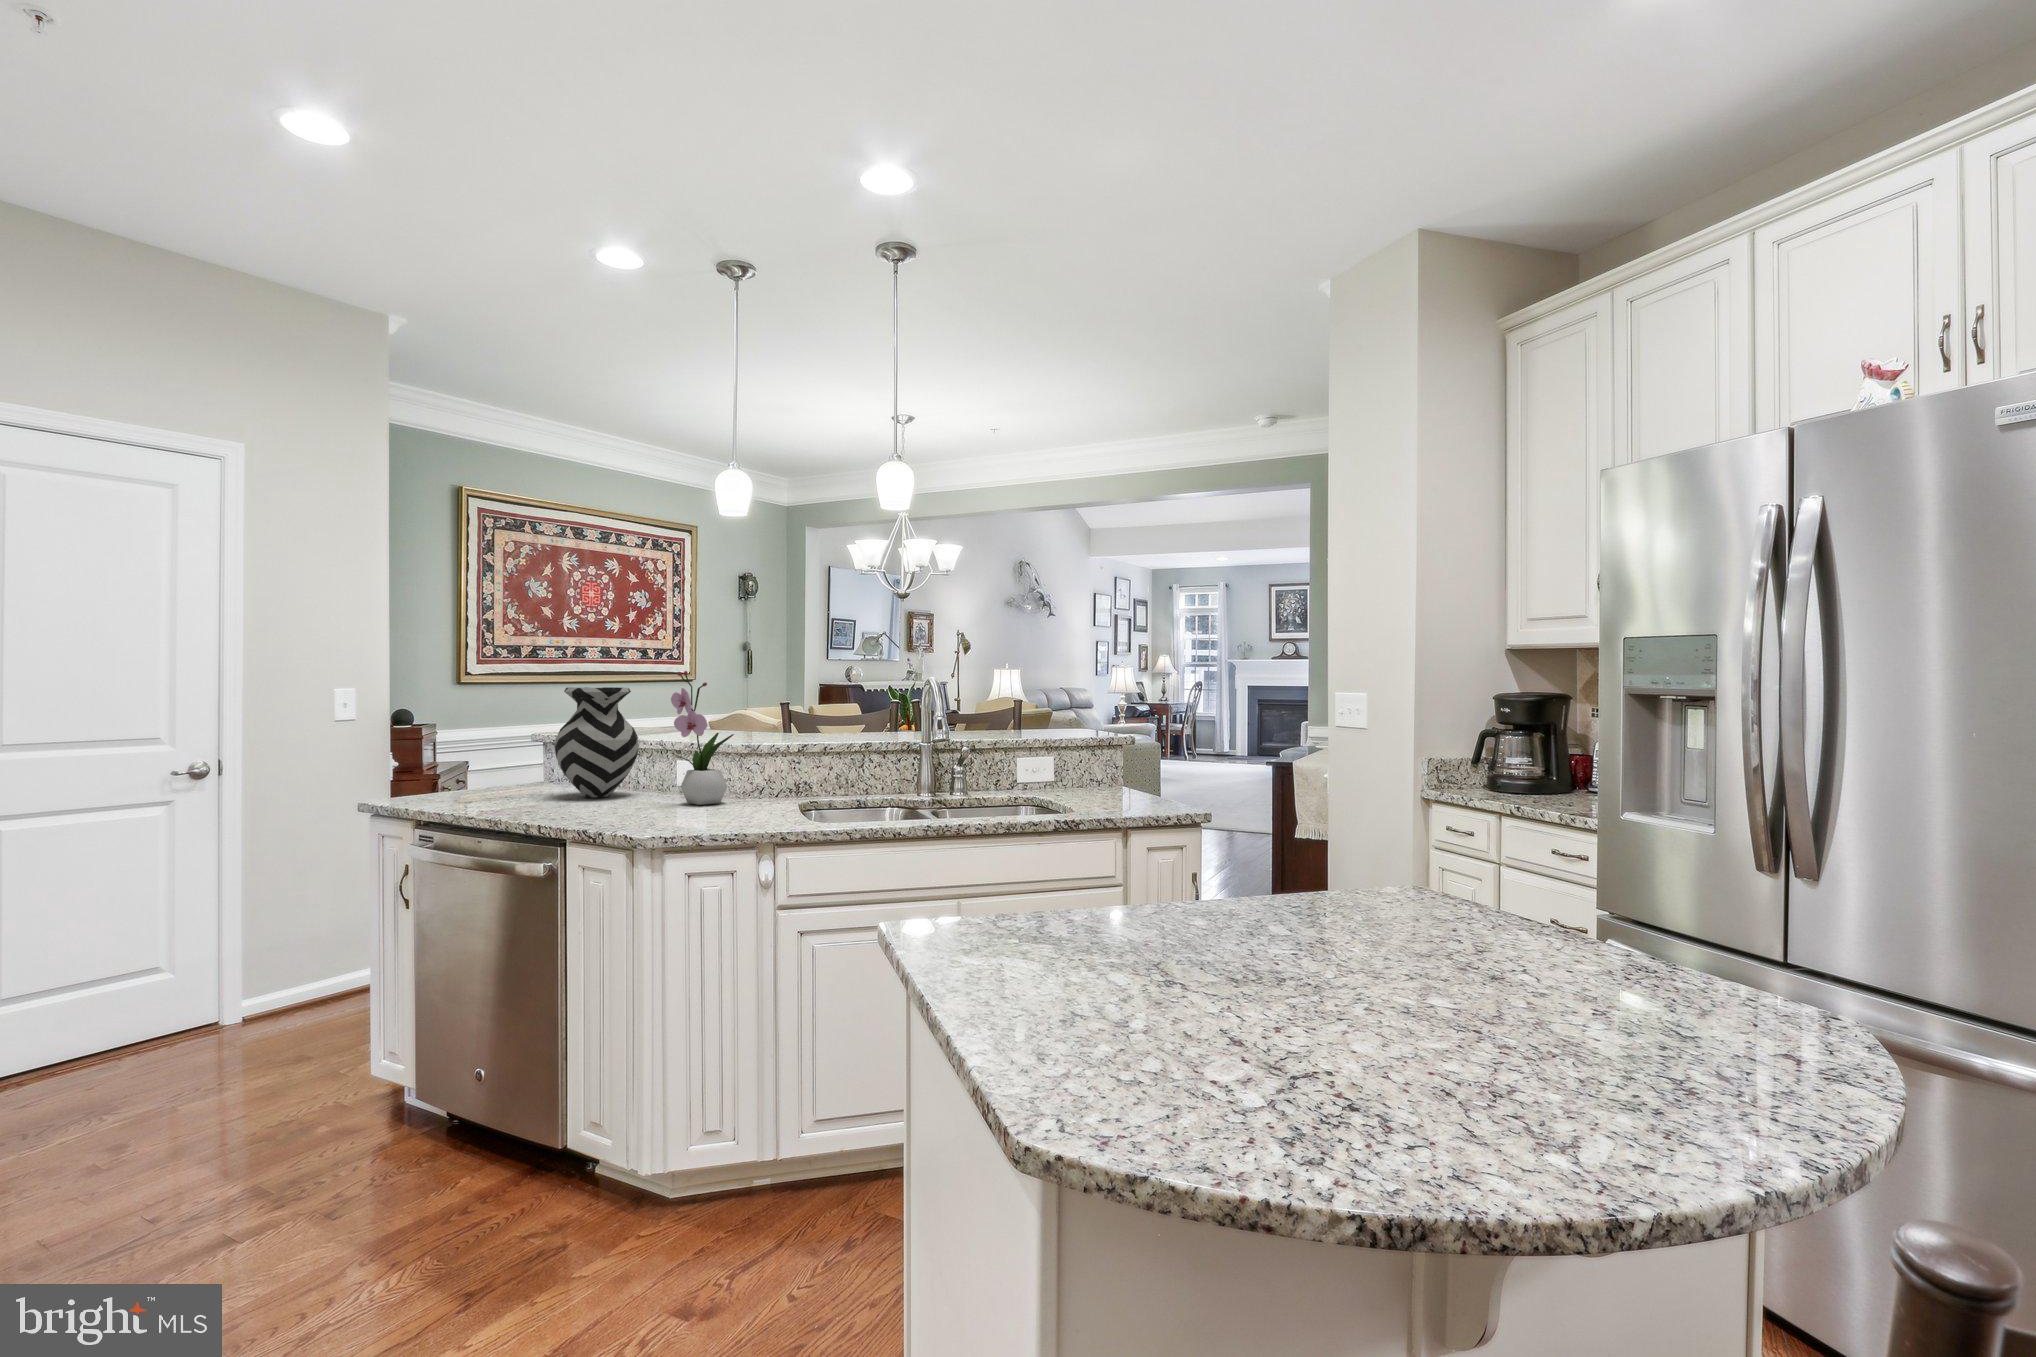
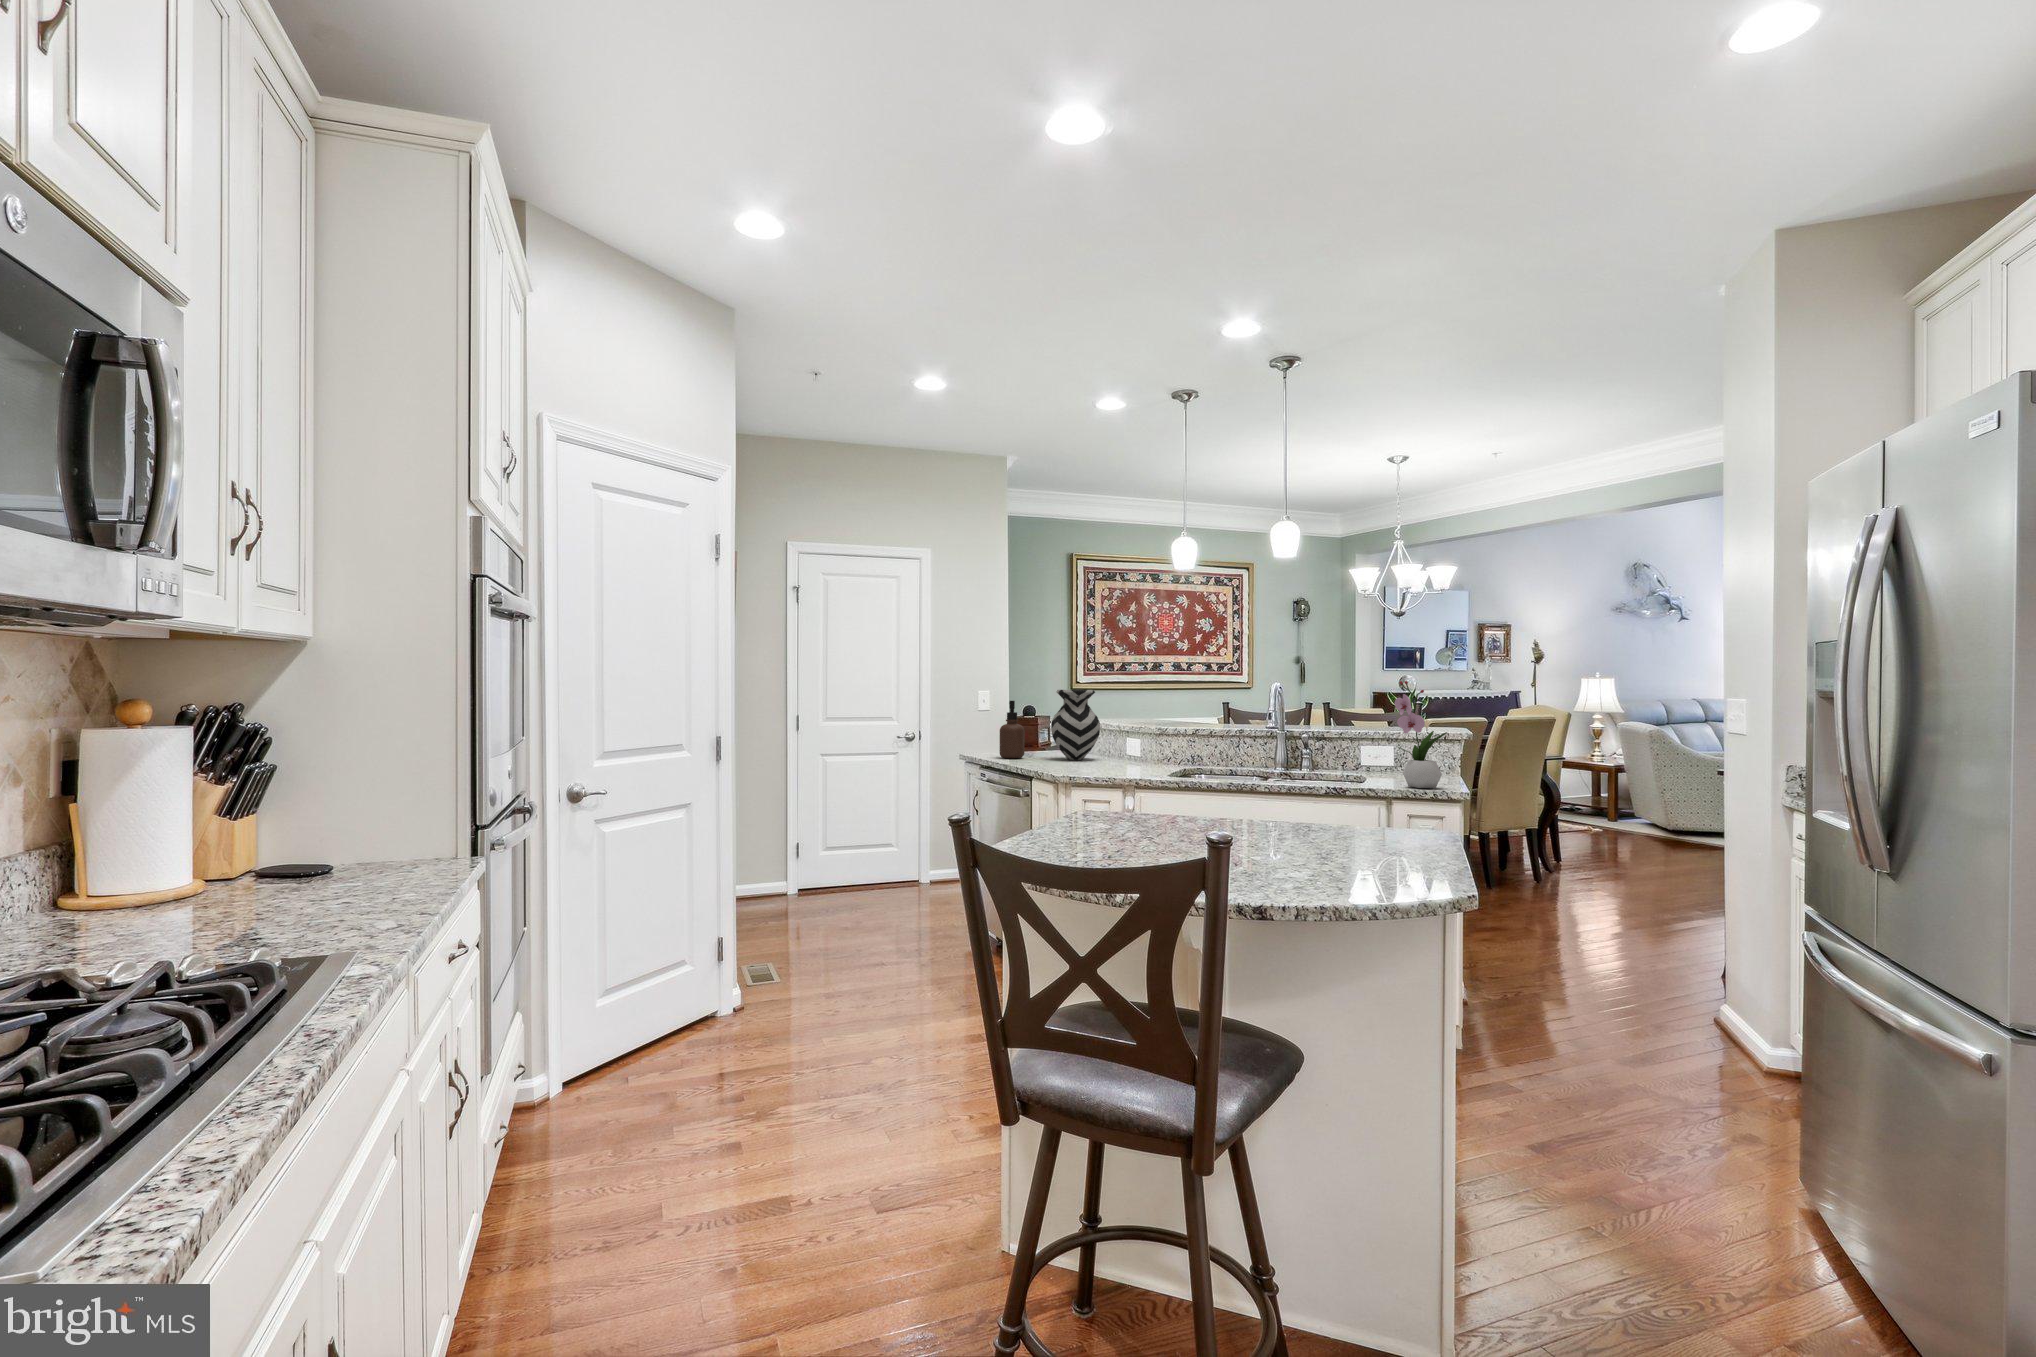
flower arrangement: present [671,671,734,805] -> present [1395,681,1447,788]
soap dispenser: none [460,706,506,802] -> present [999,701,1024,758]

